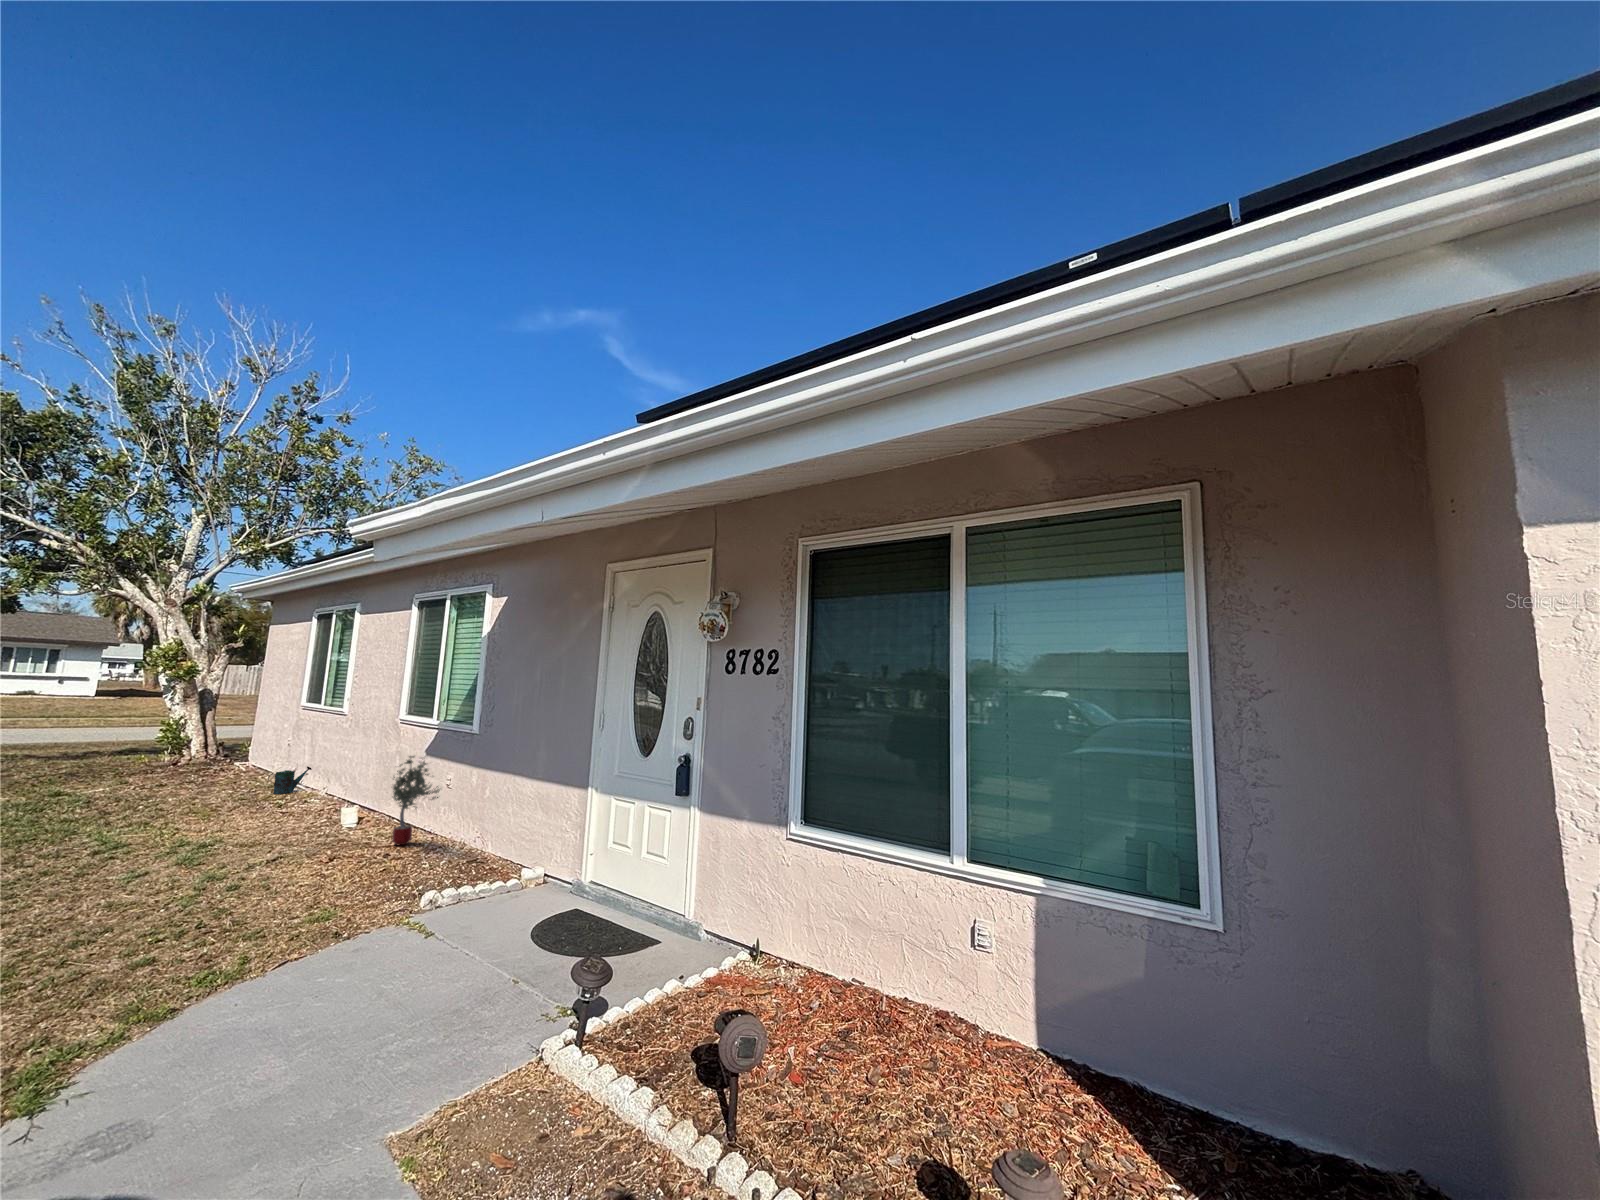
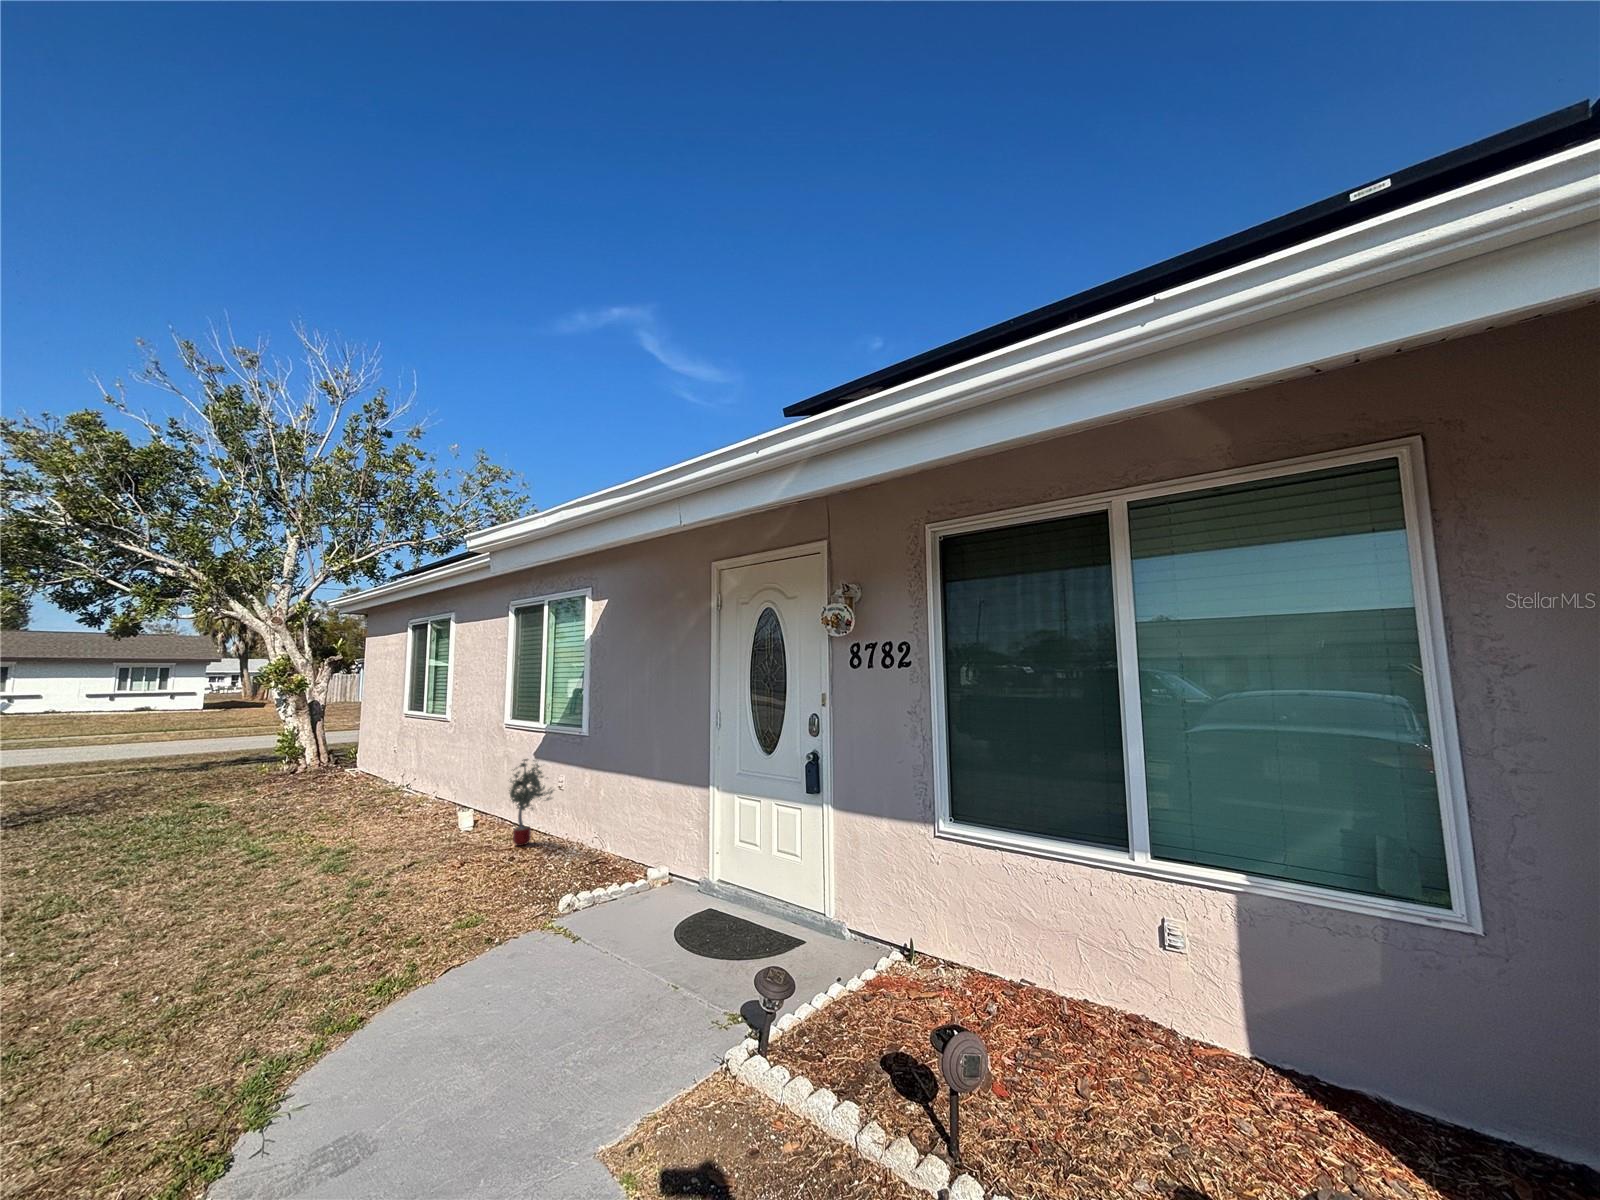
watering can: present [268,766,312,794] -> none [384,770,422,798]

